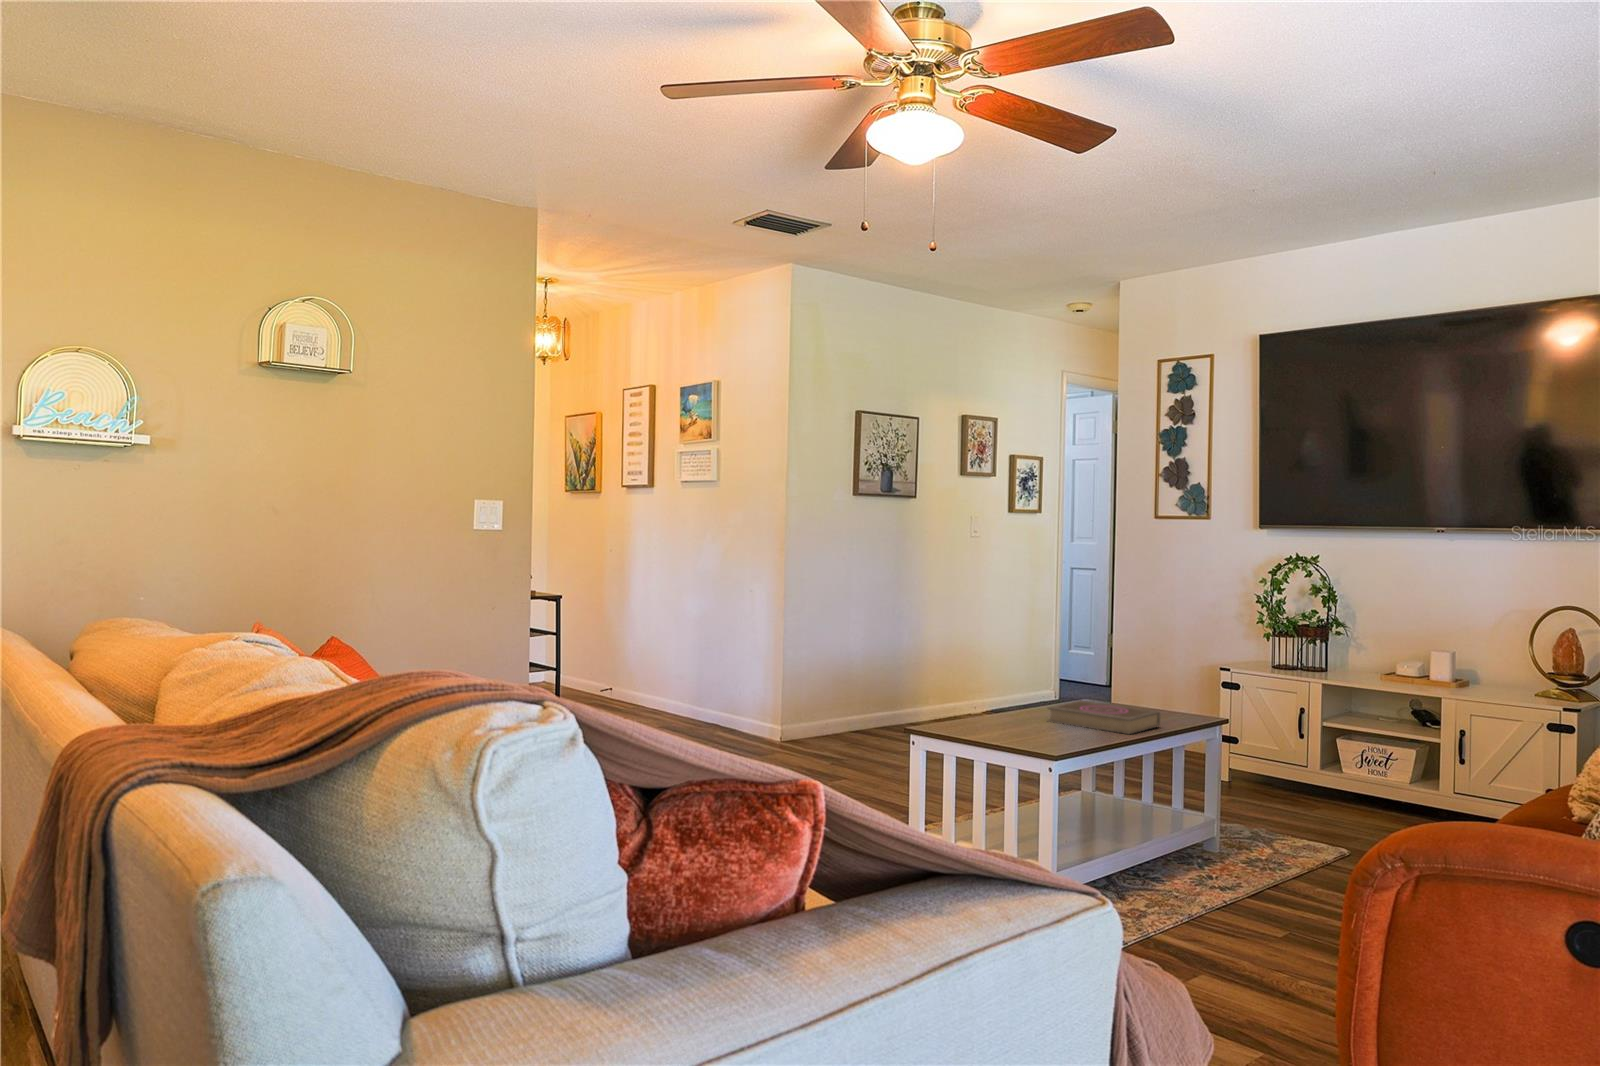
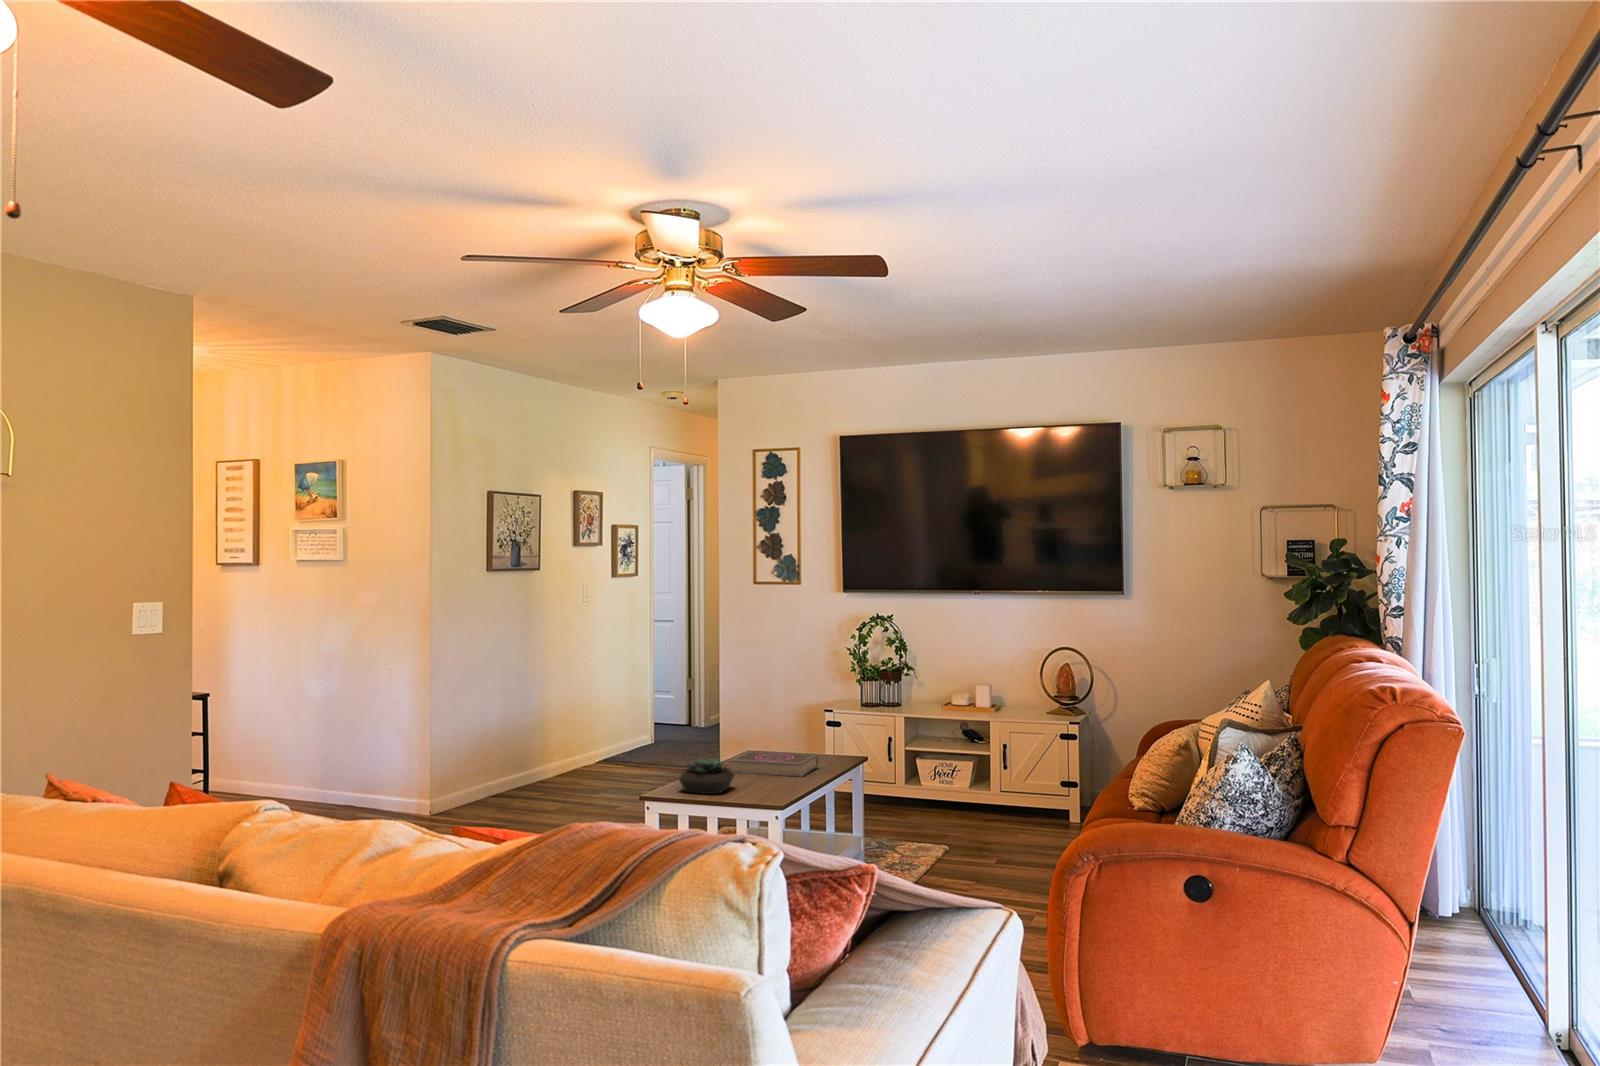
succulent plant: none [967,699,1036,740] -> present [679,758,735,794]

